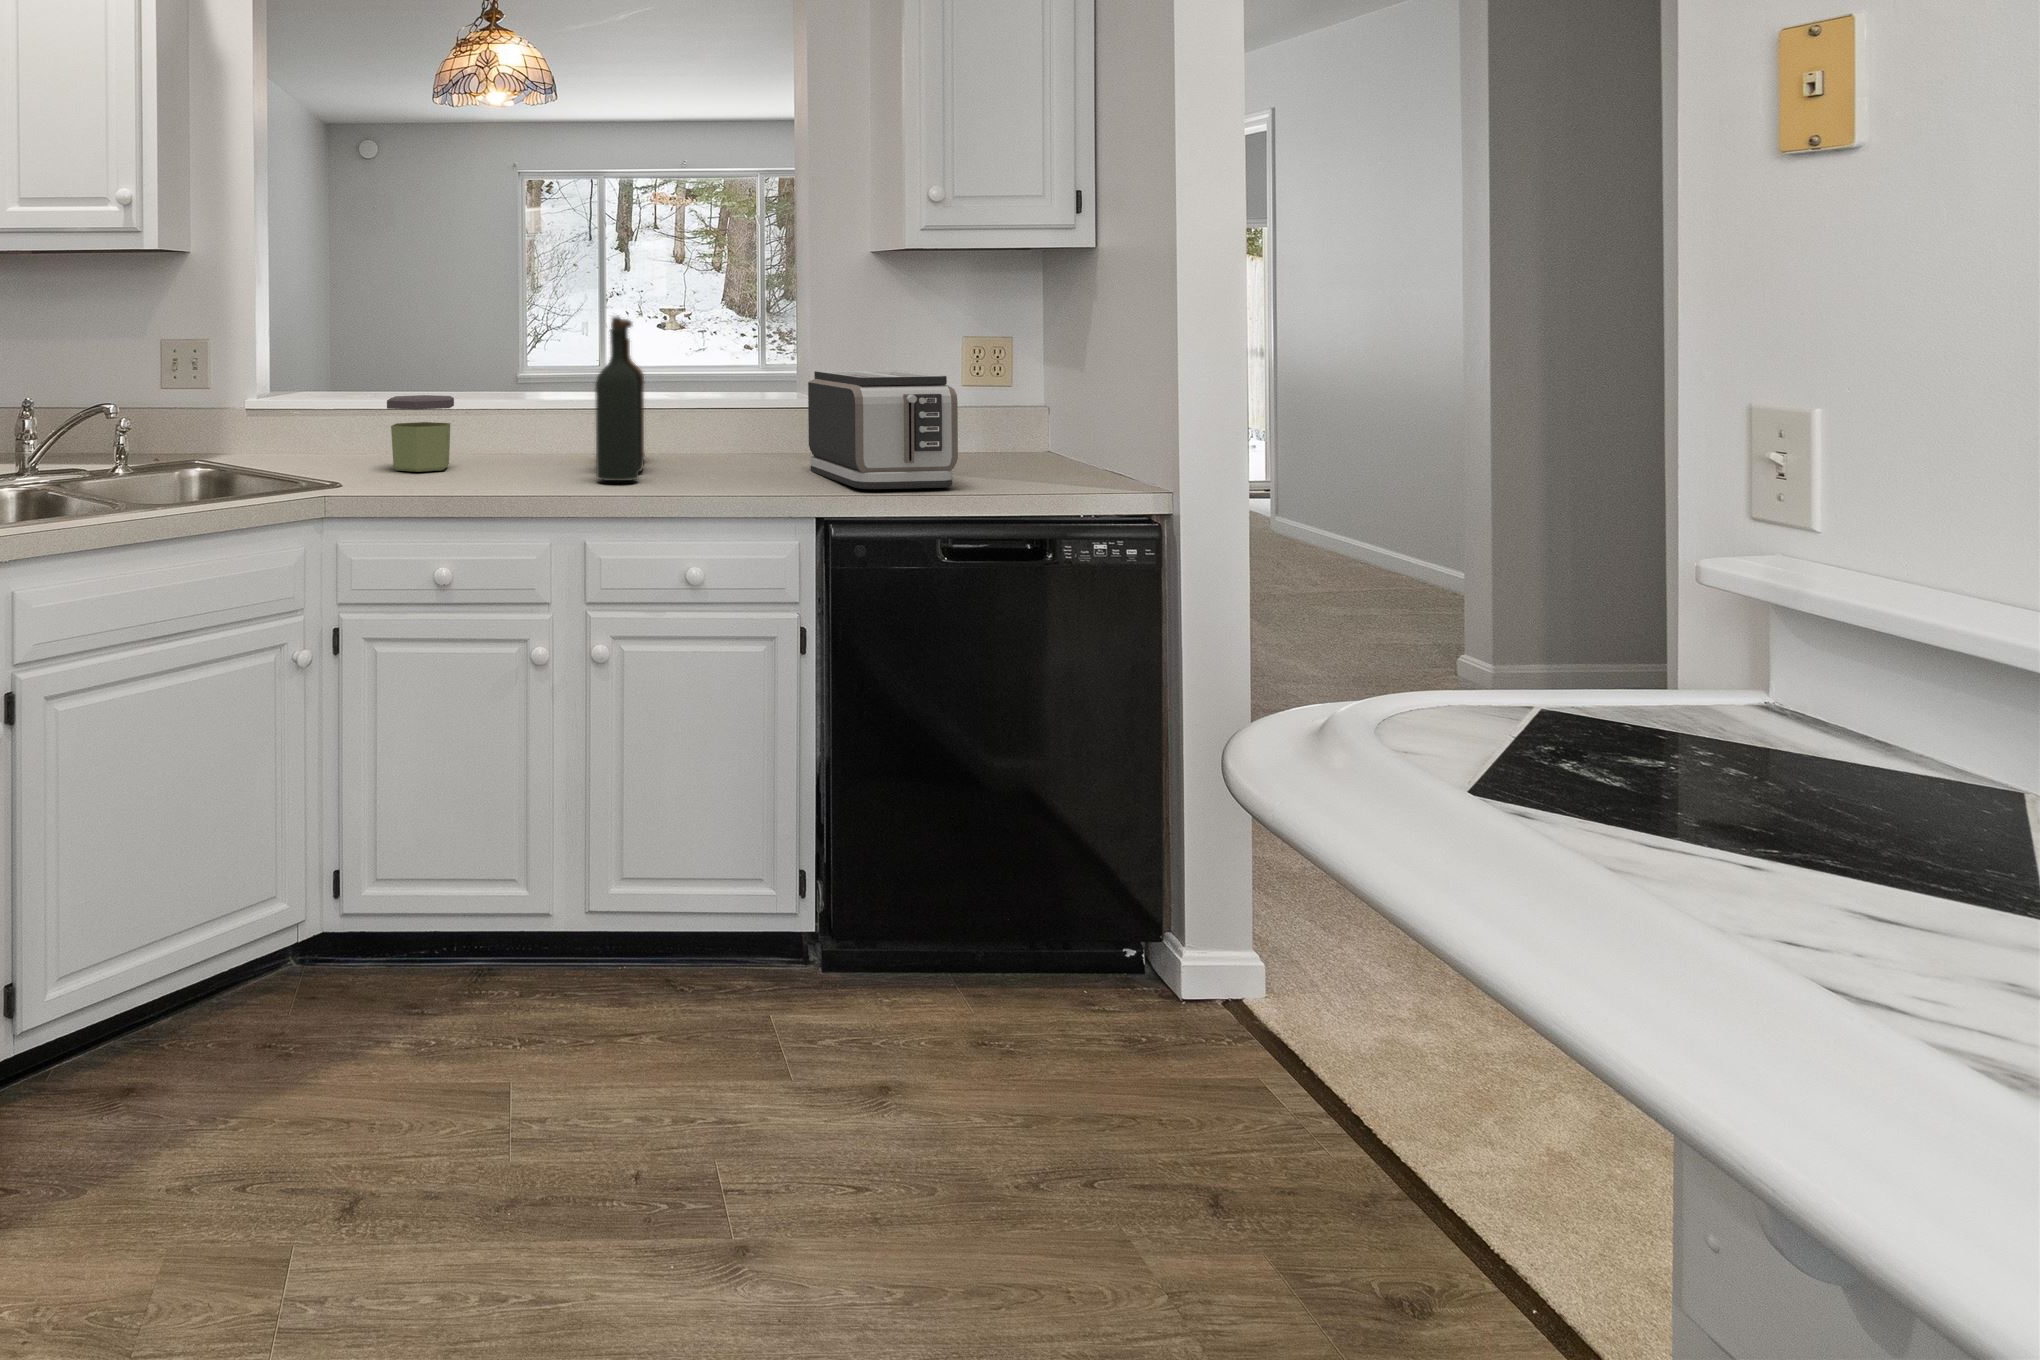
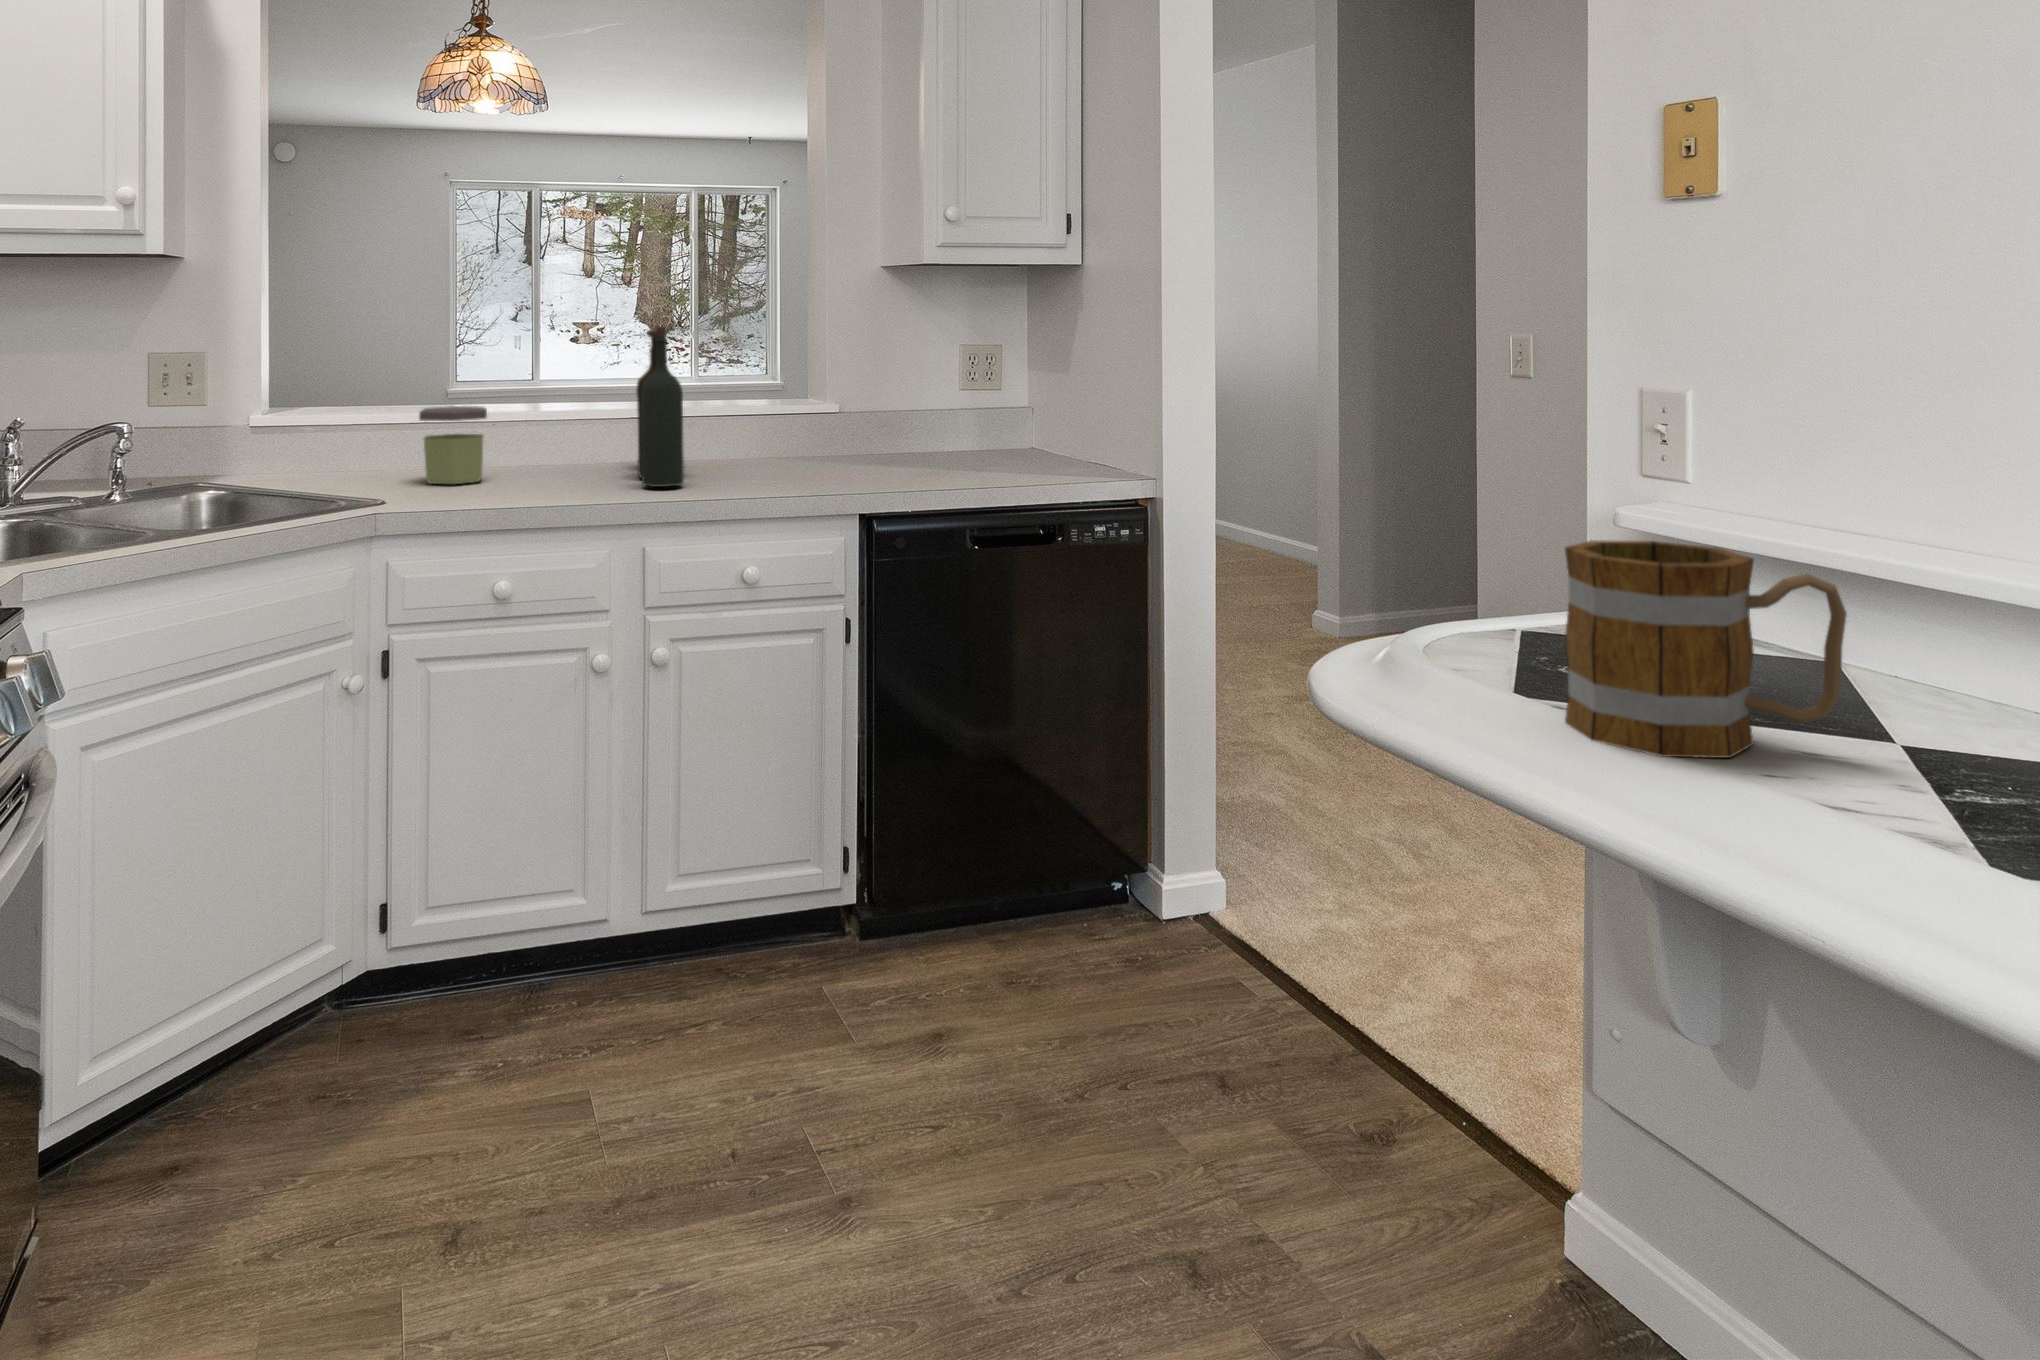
toaster: present [808,370,958,489] -> none [834,375,977,486]
mug: none [1501,592,1920,894] -> present [1565,540,1847,758]

